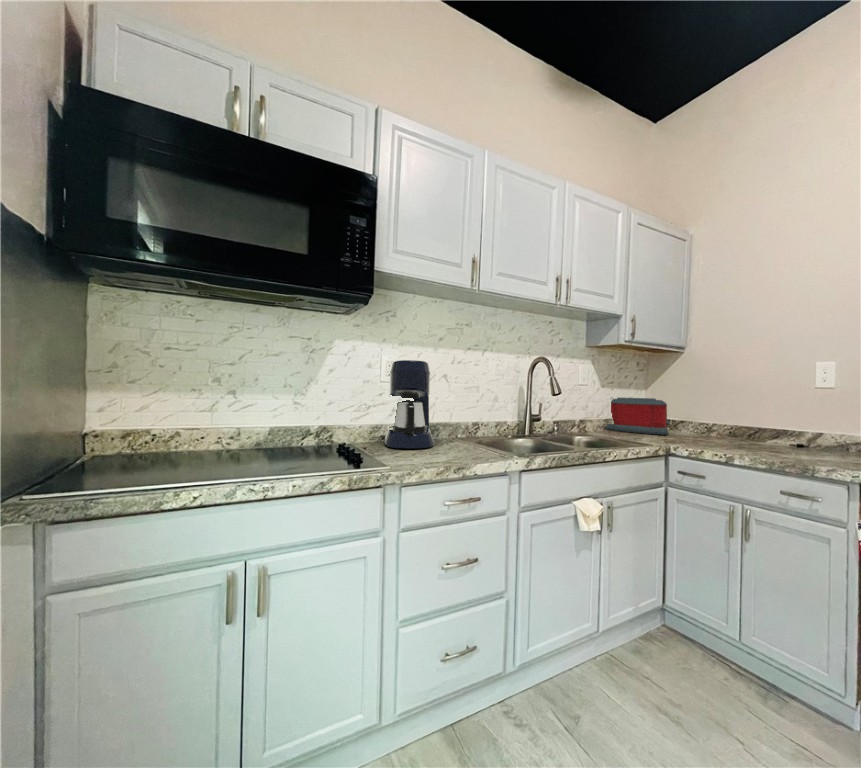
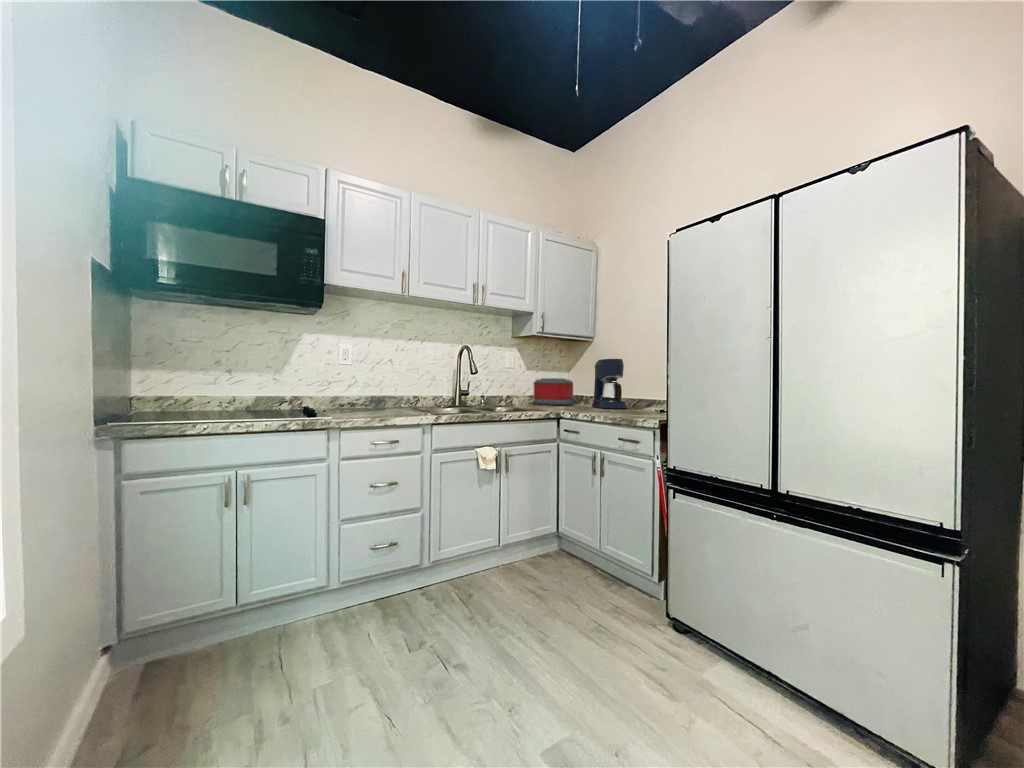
coffee maker: present [384,360,434,448] -> present [592,359,628,409]

